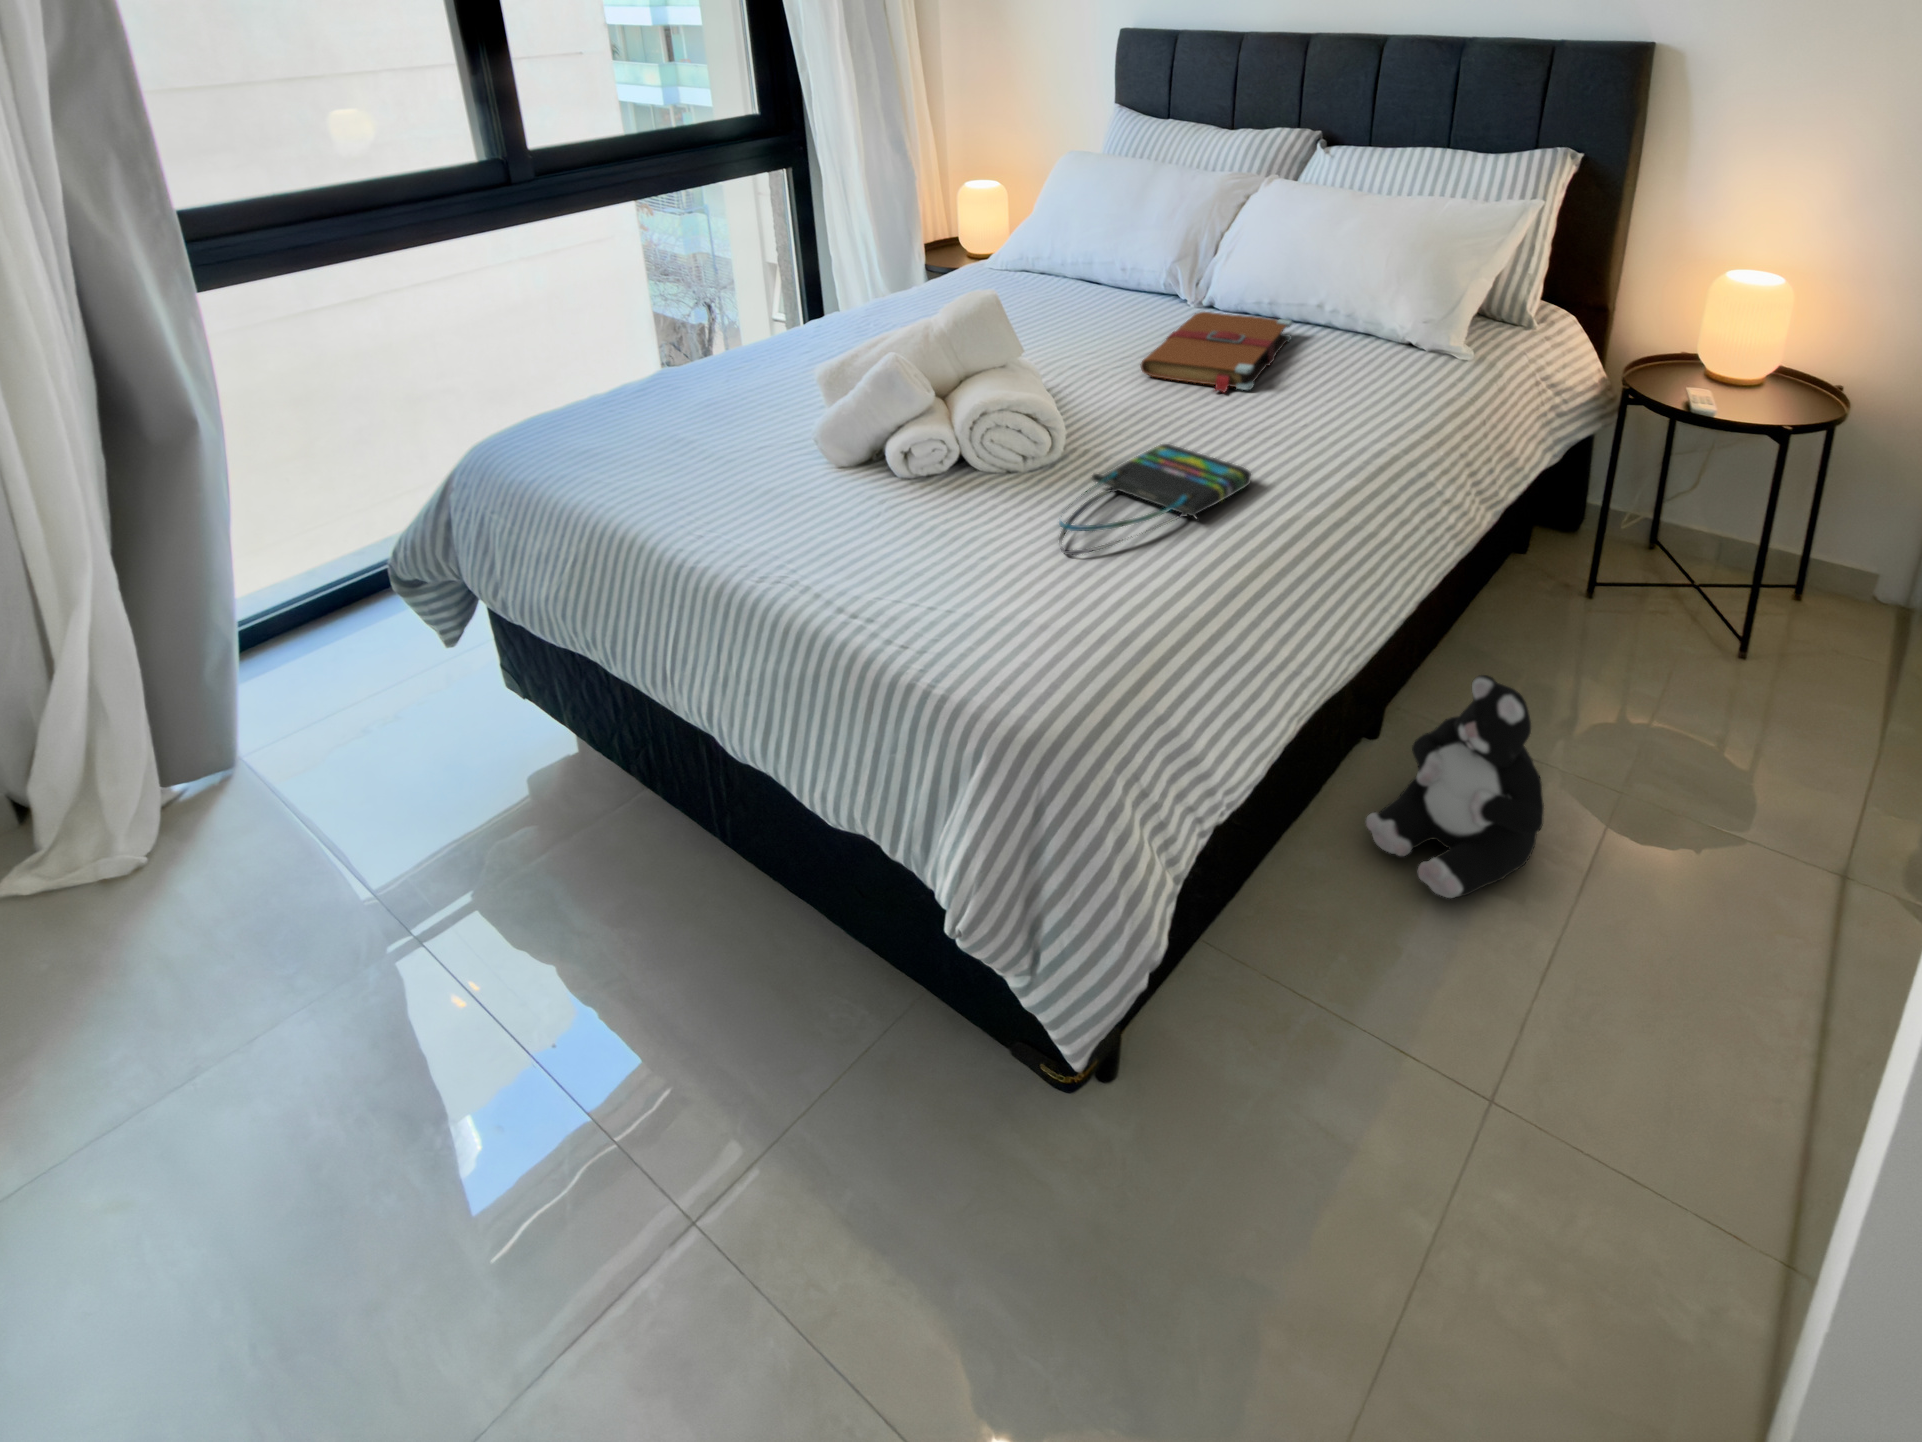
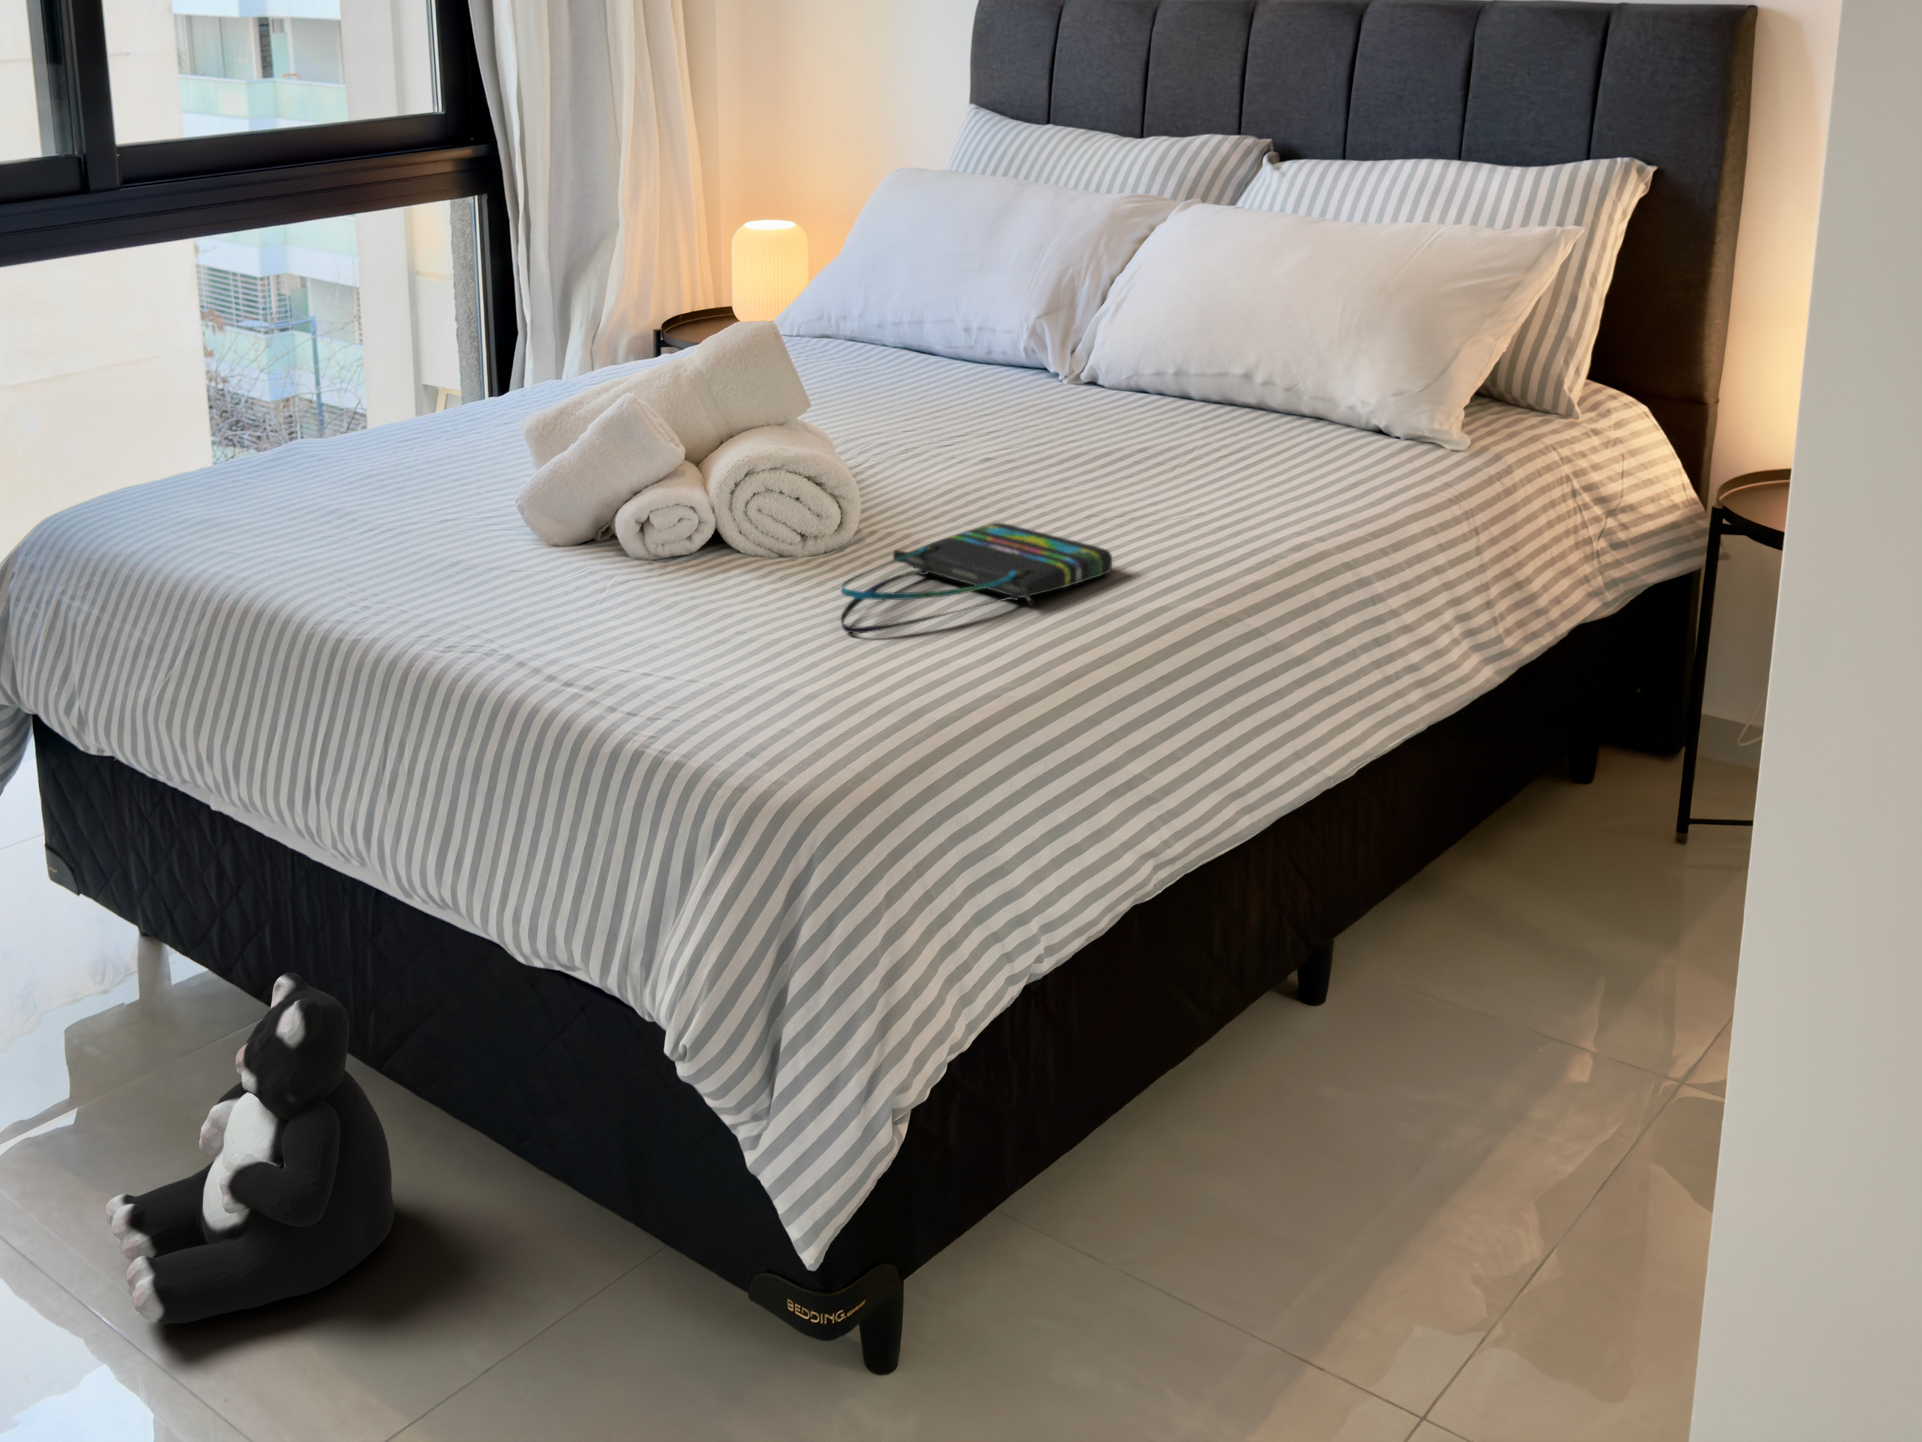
book: present [1140,312,1292,392] -> none [977,382,1208,477]
plush toy: present [1366,675,1544,898] -> present [105,973,394,1323]

